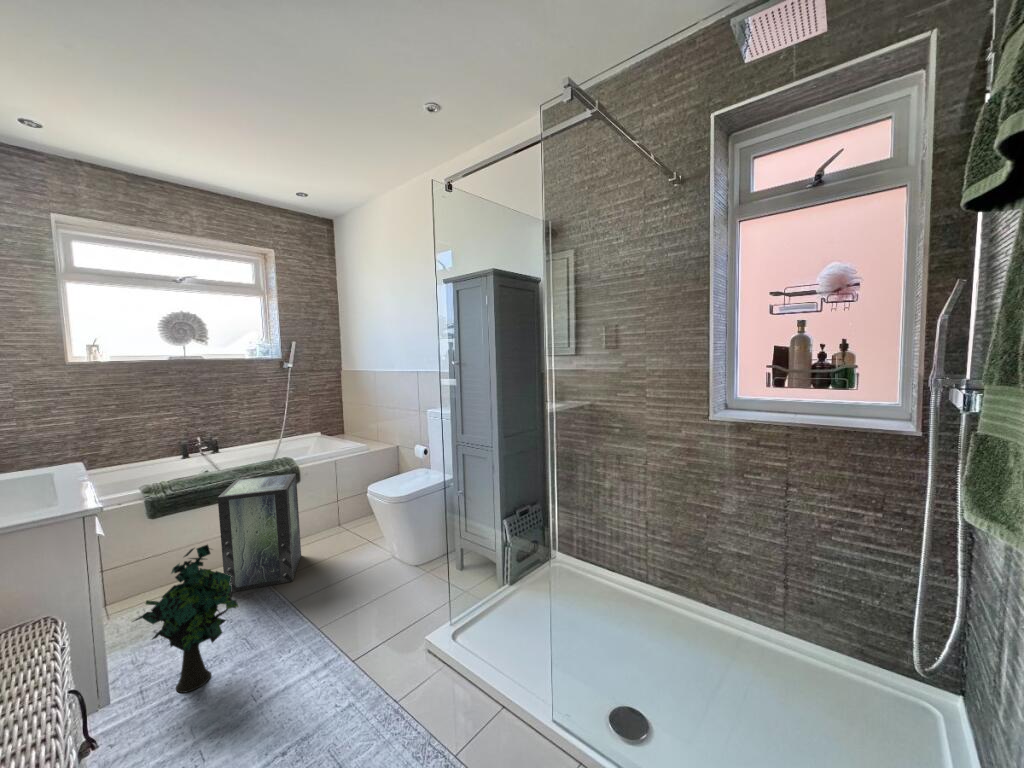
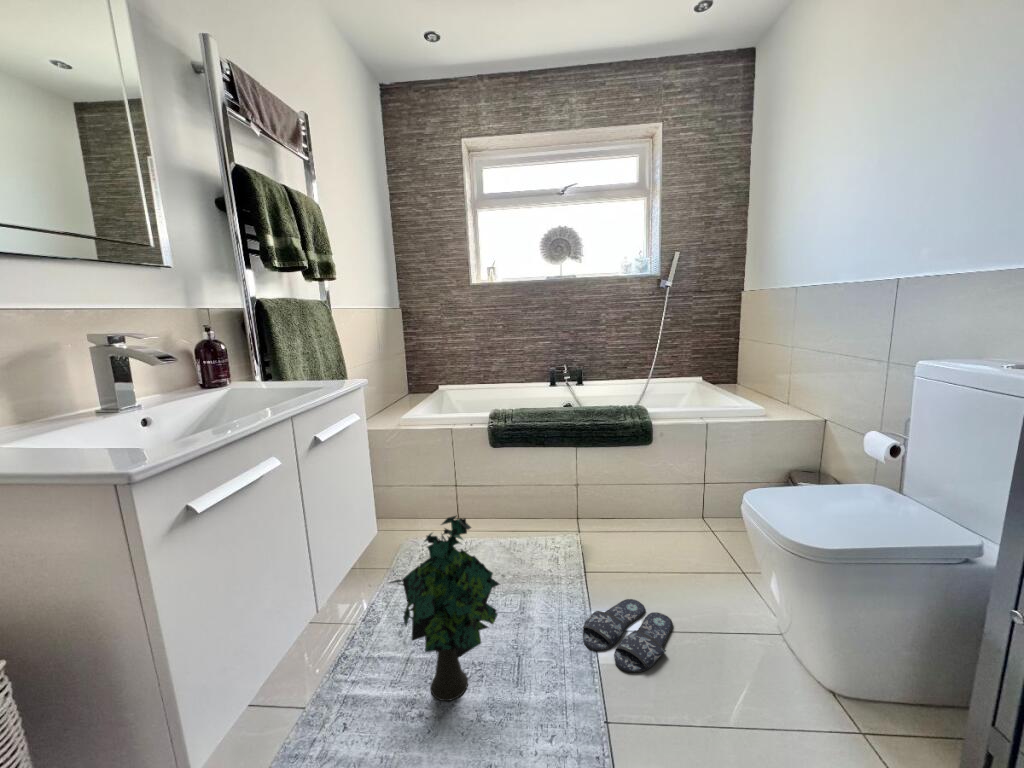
storage box: present [218,474,301,592] -> none [535,424,639,586]
slippers: none [284,578,341,614] -> present [583,599,673,672]

